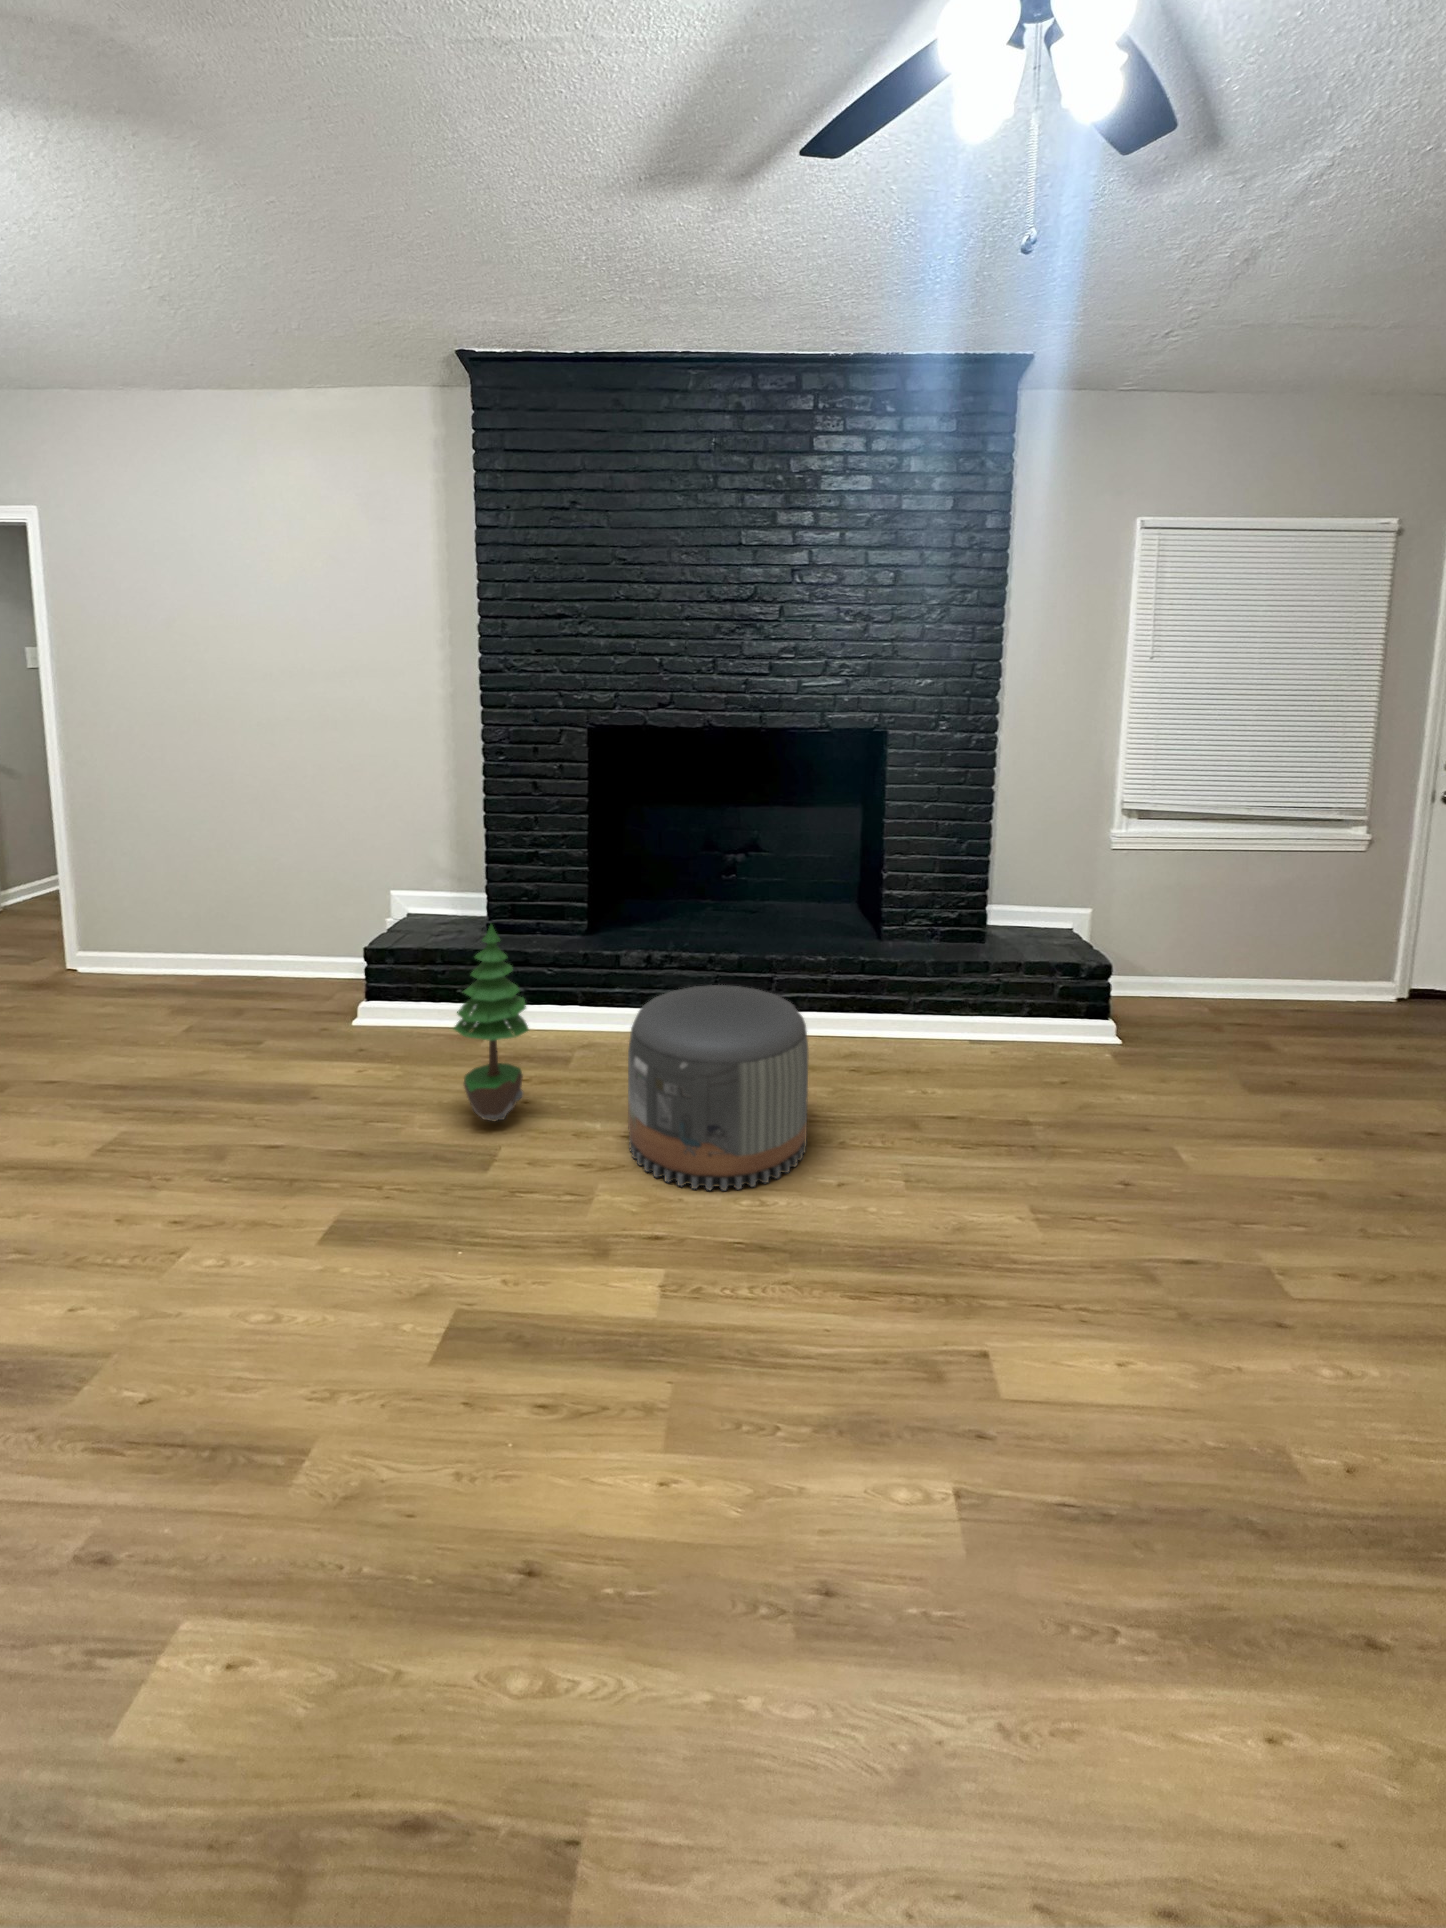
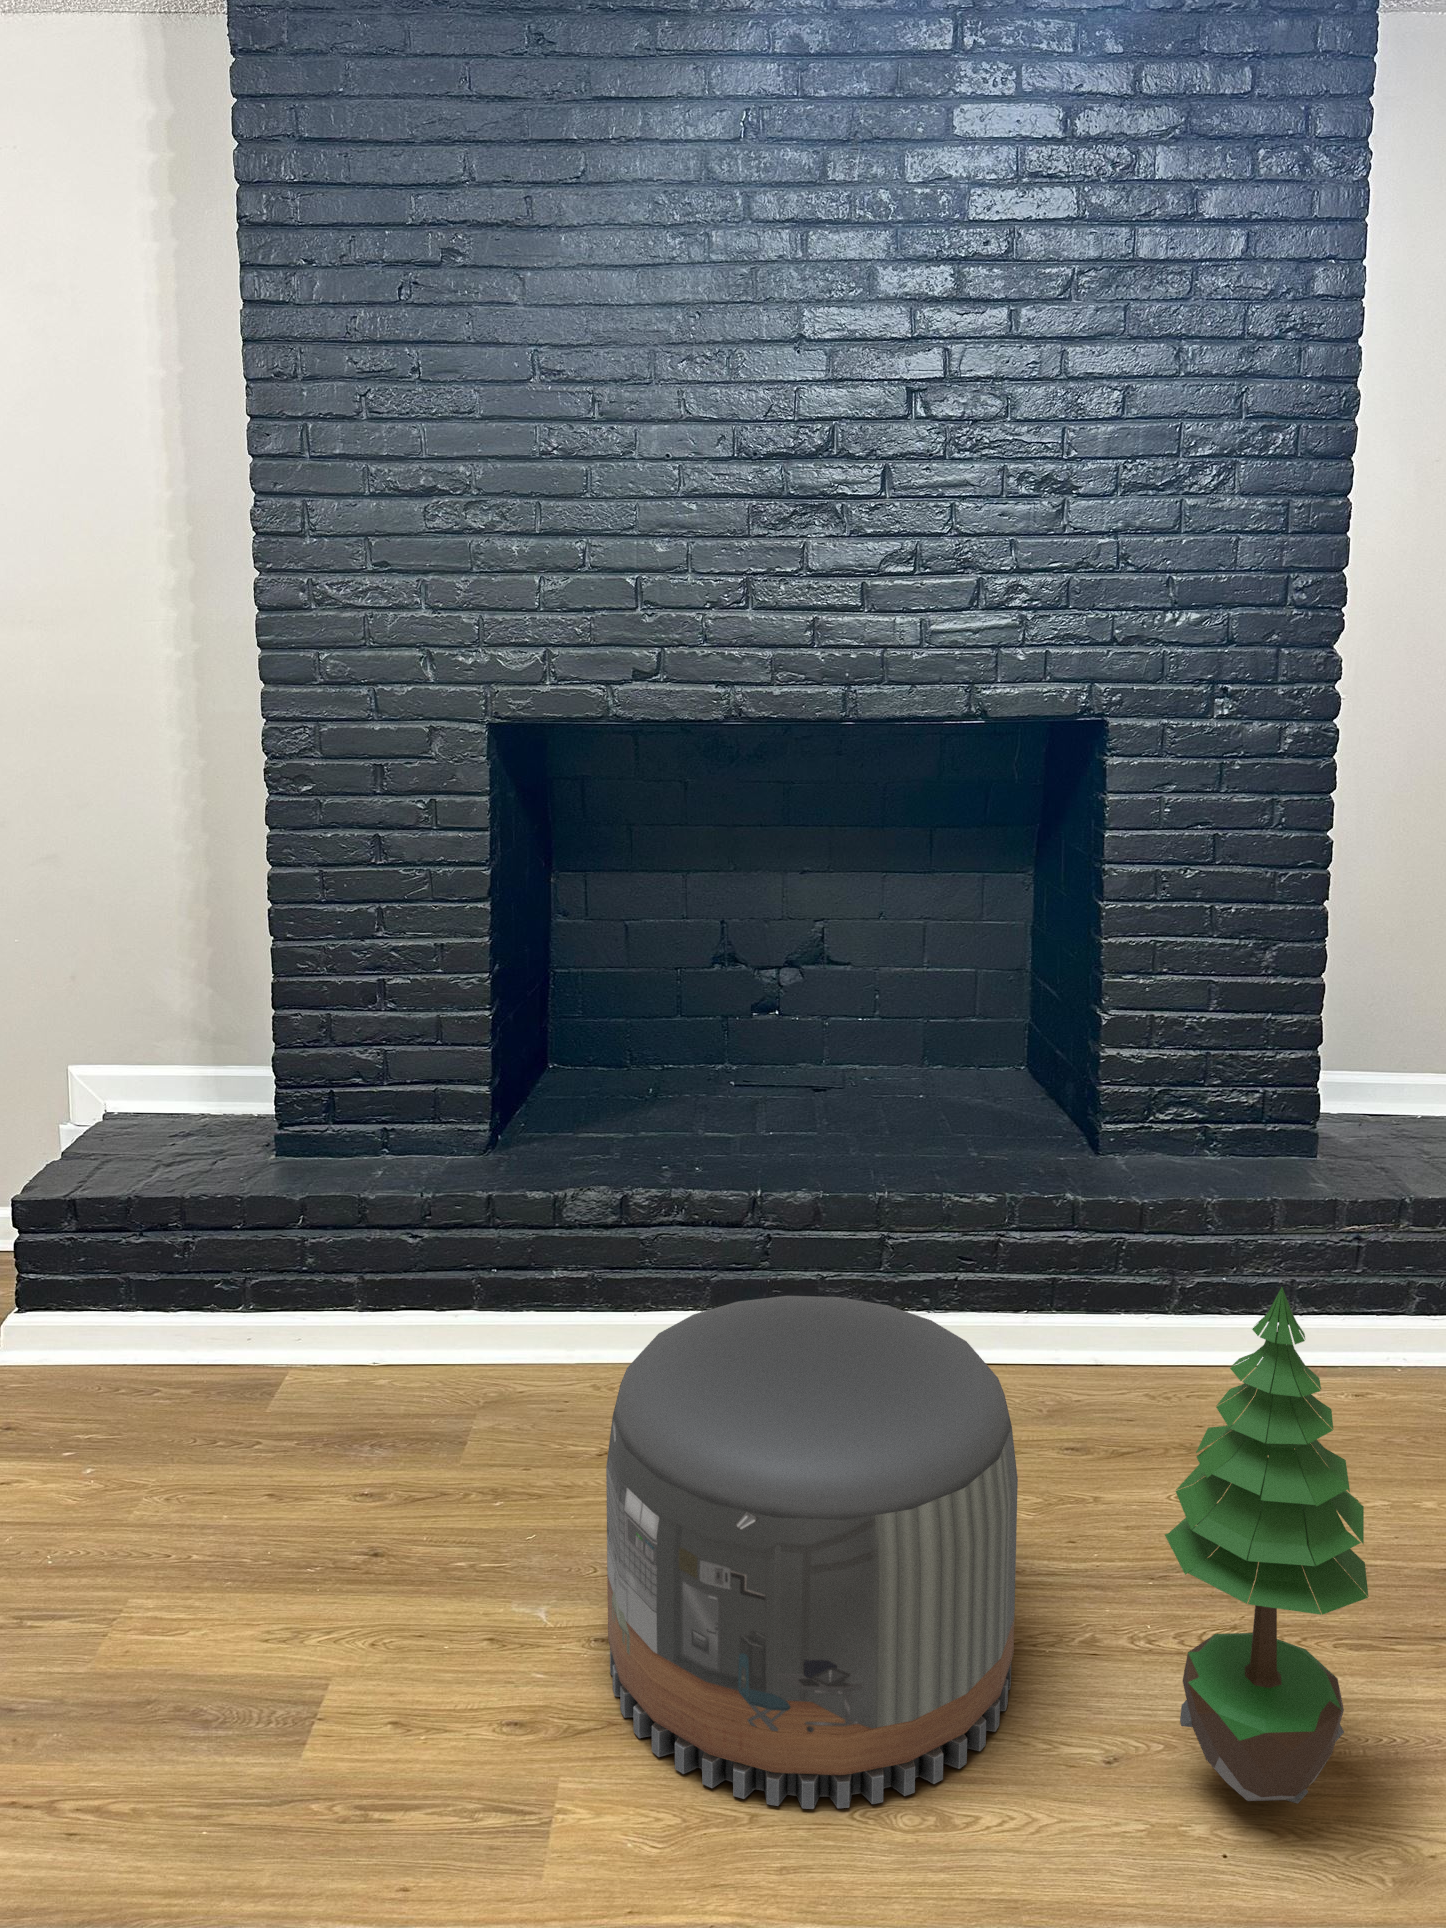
potted tree: present [454,925,529,1122] -> present [1165,1287,1369,1804]

